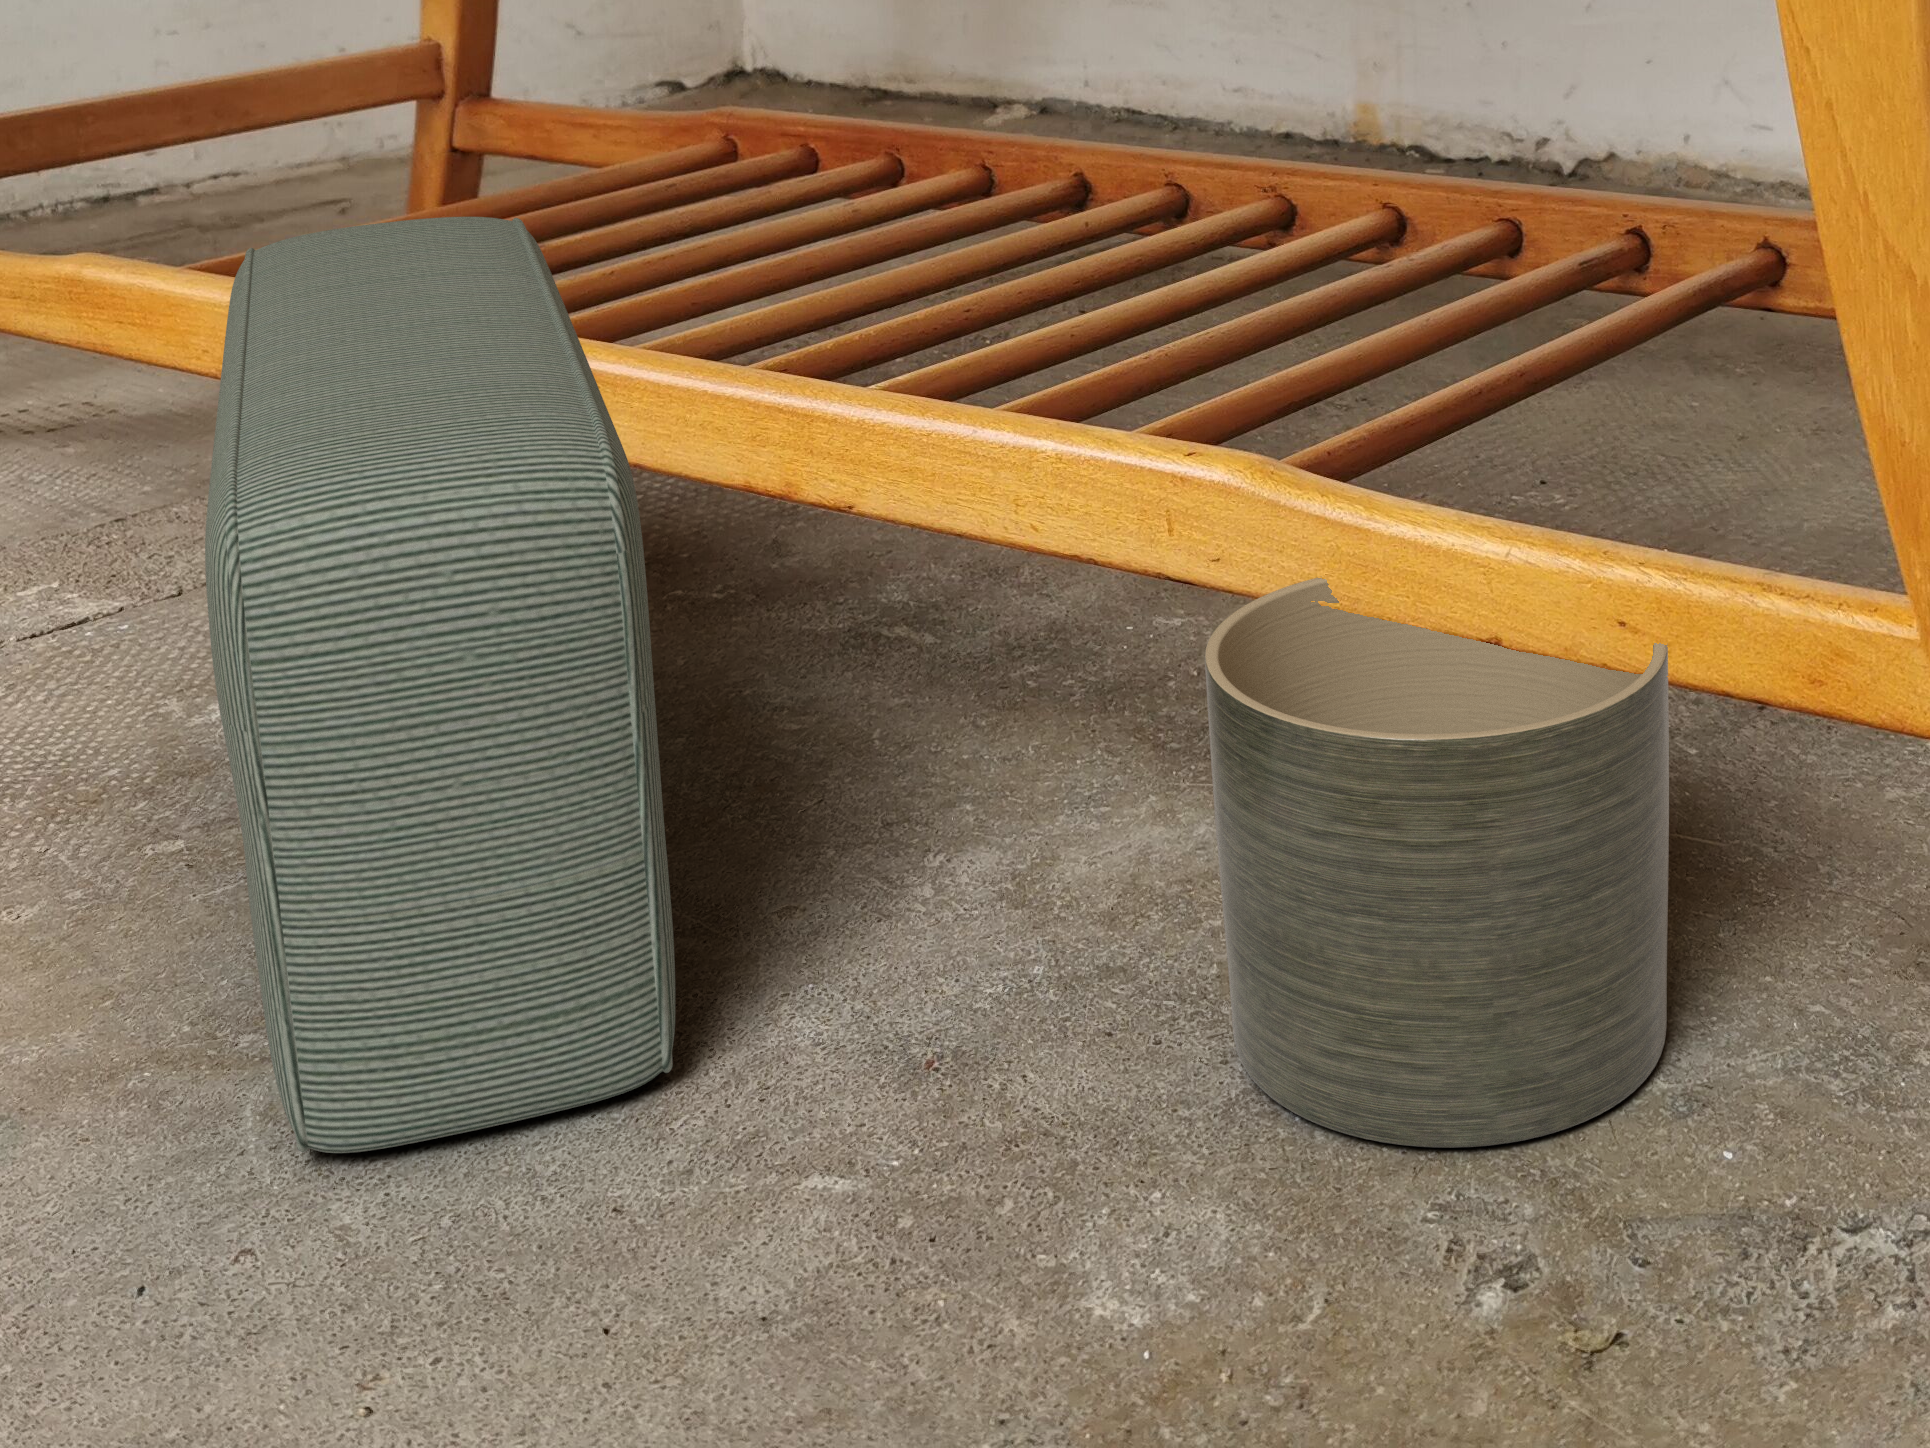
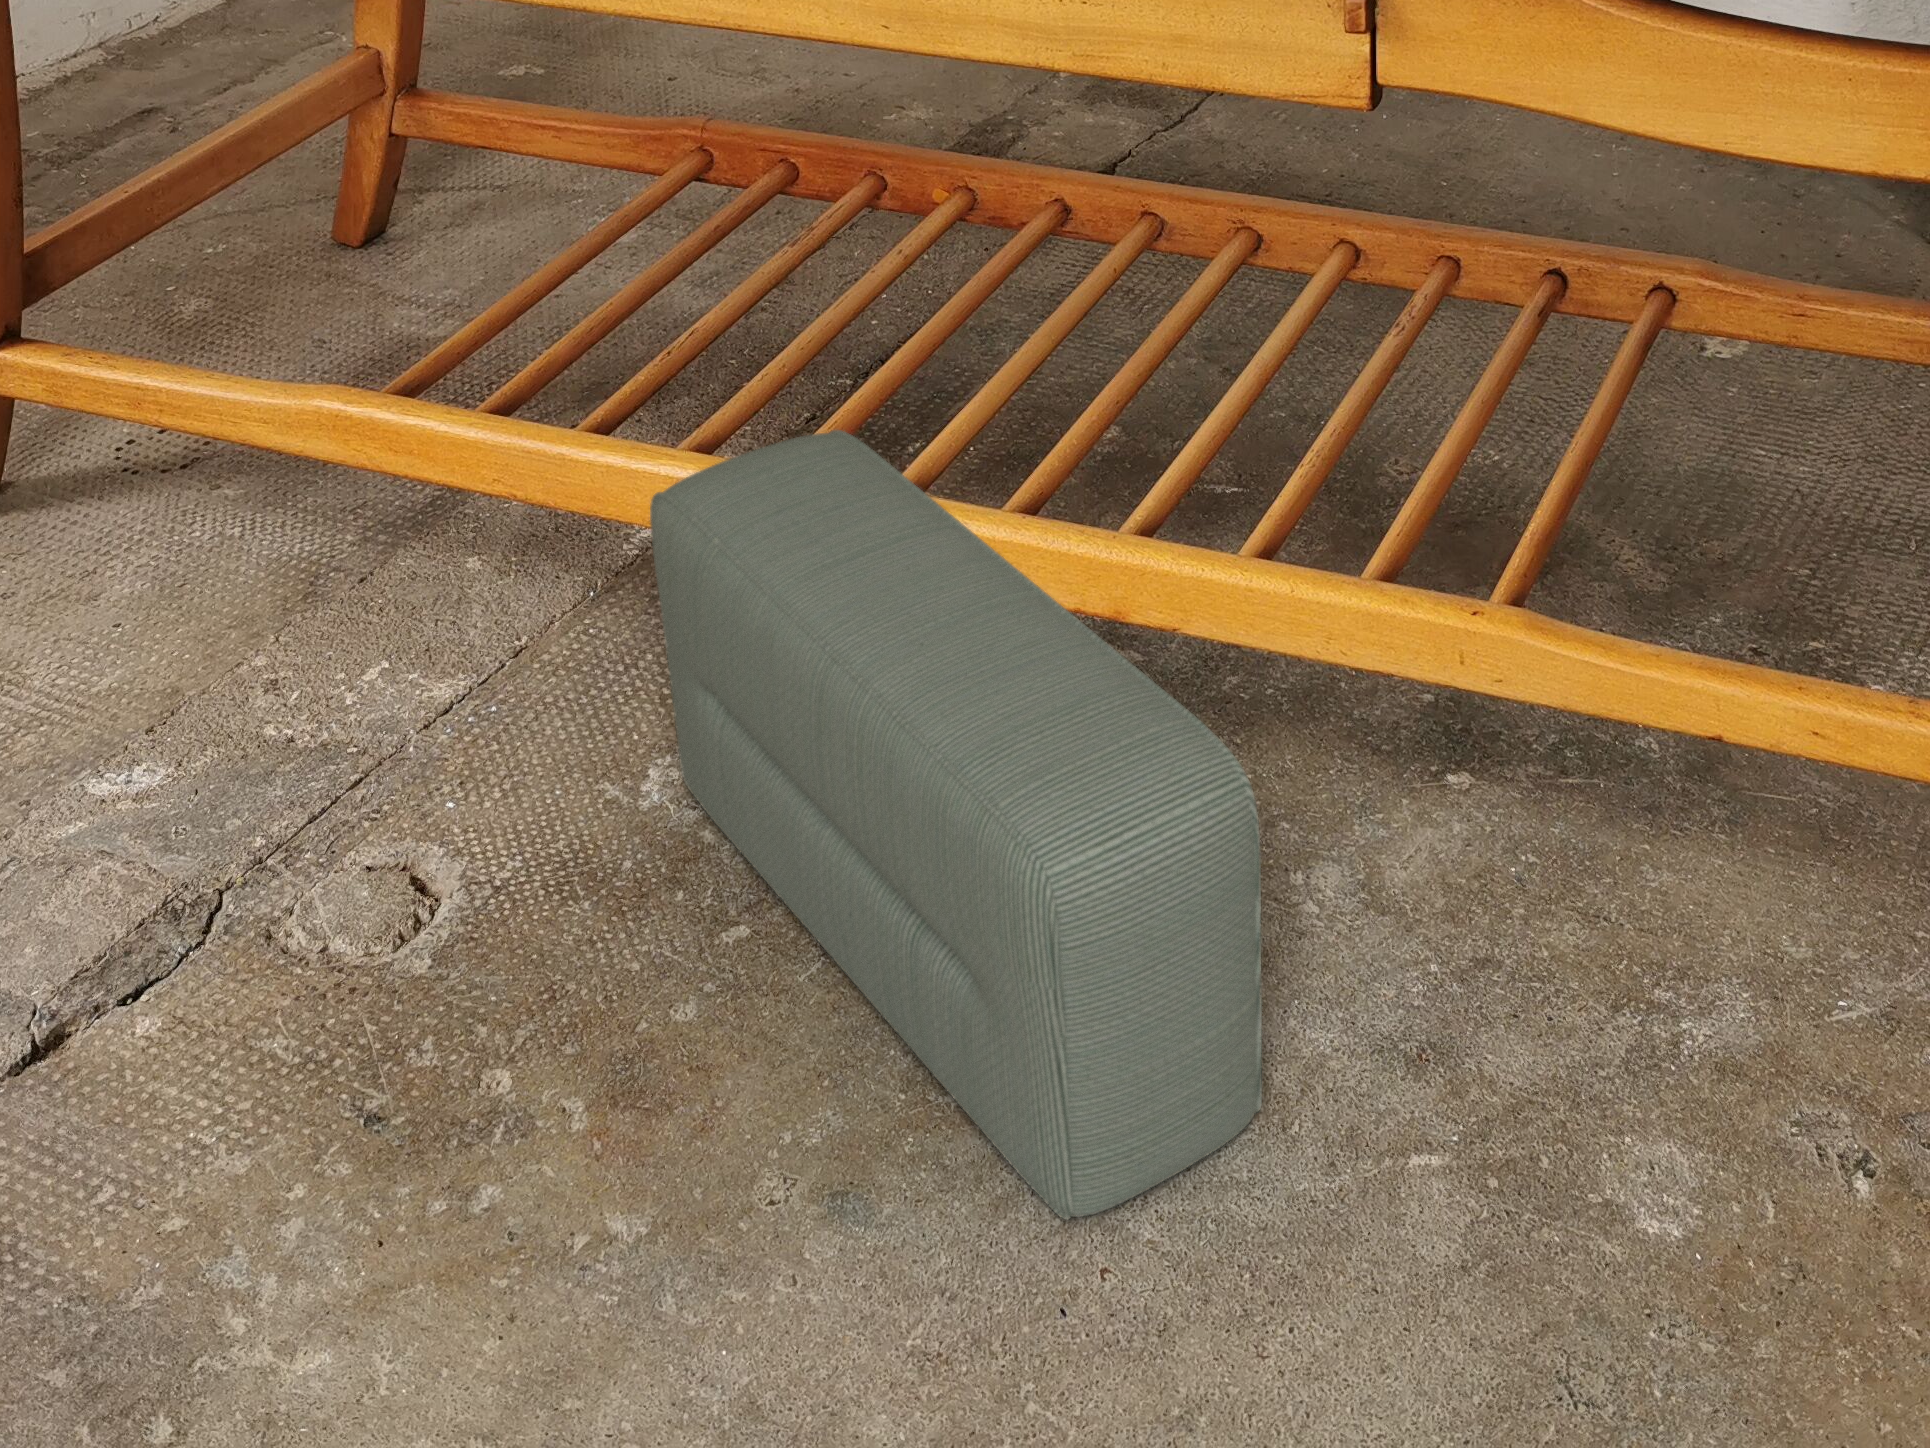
planter: present [1205,578,1669,1148] -> none [1578,695,1882,1091]

